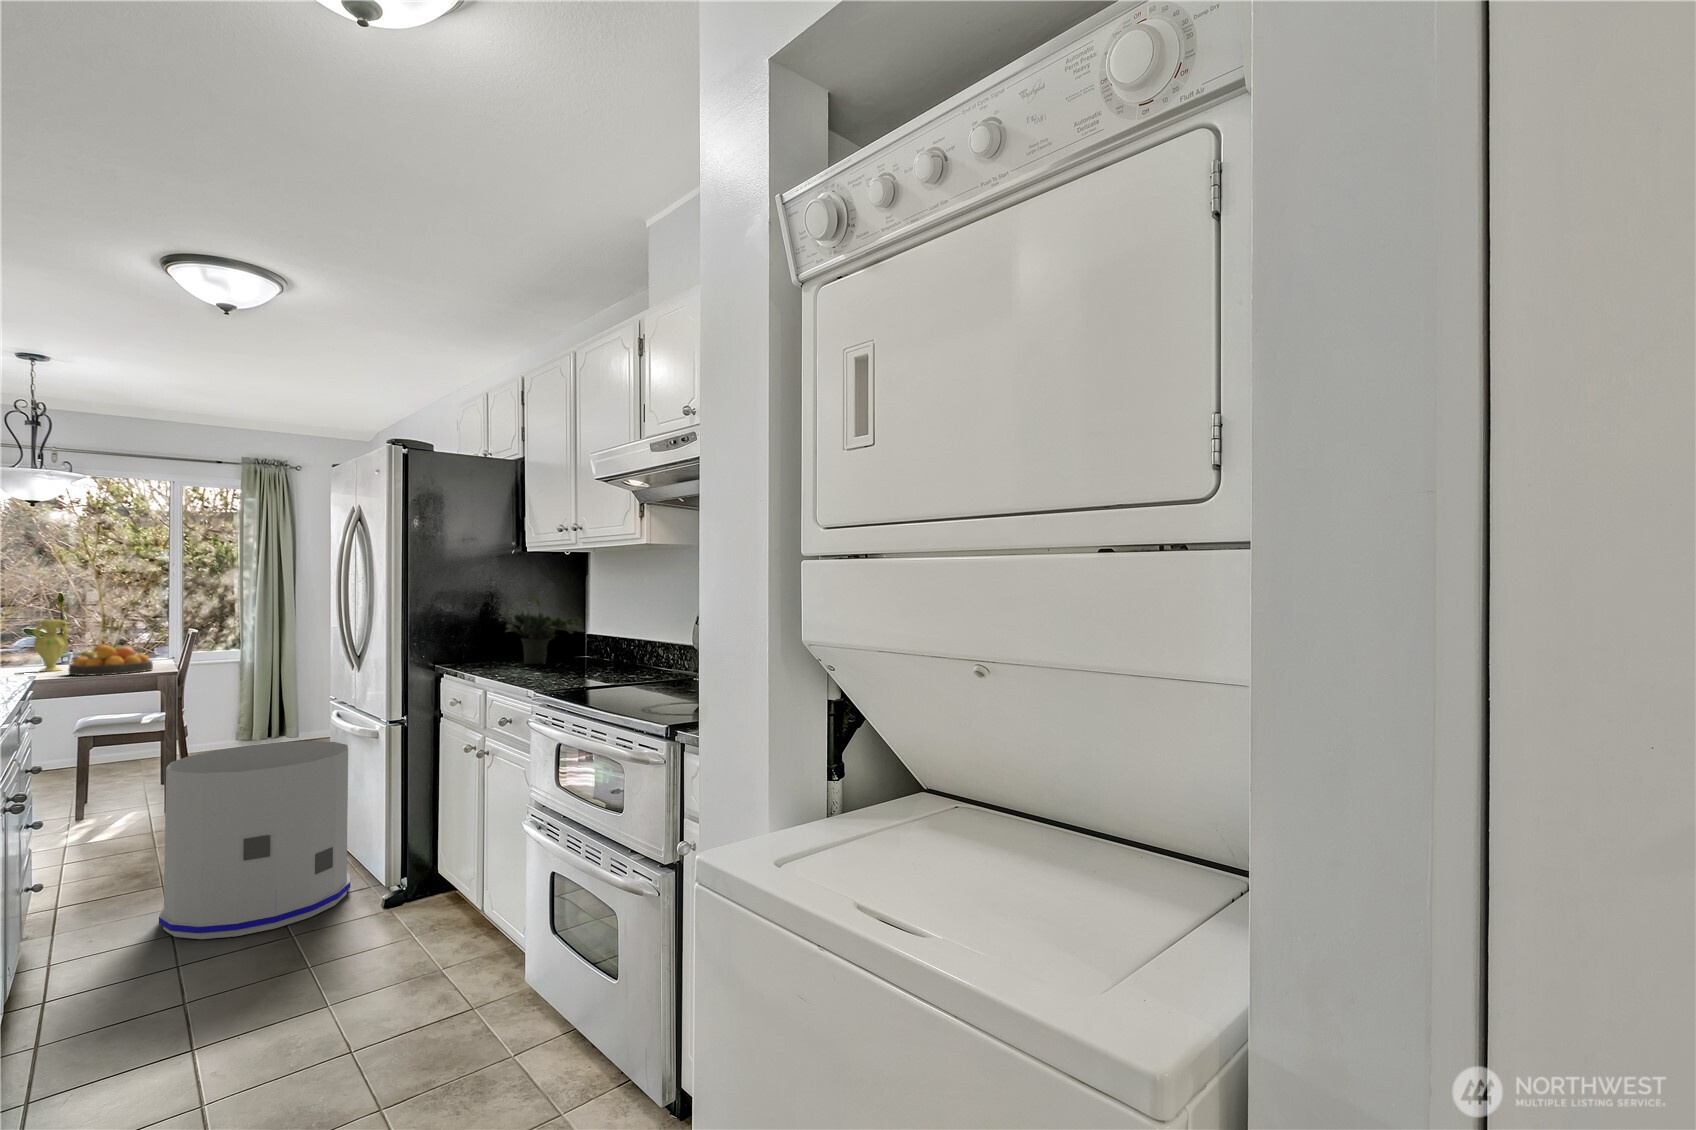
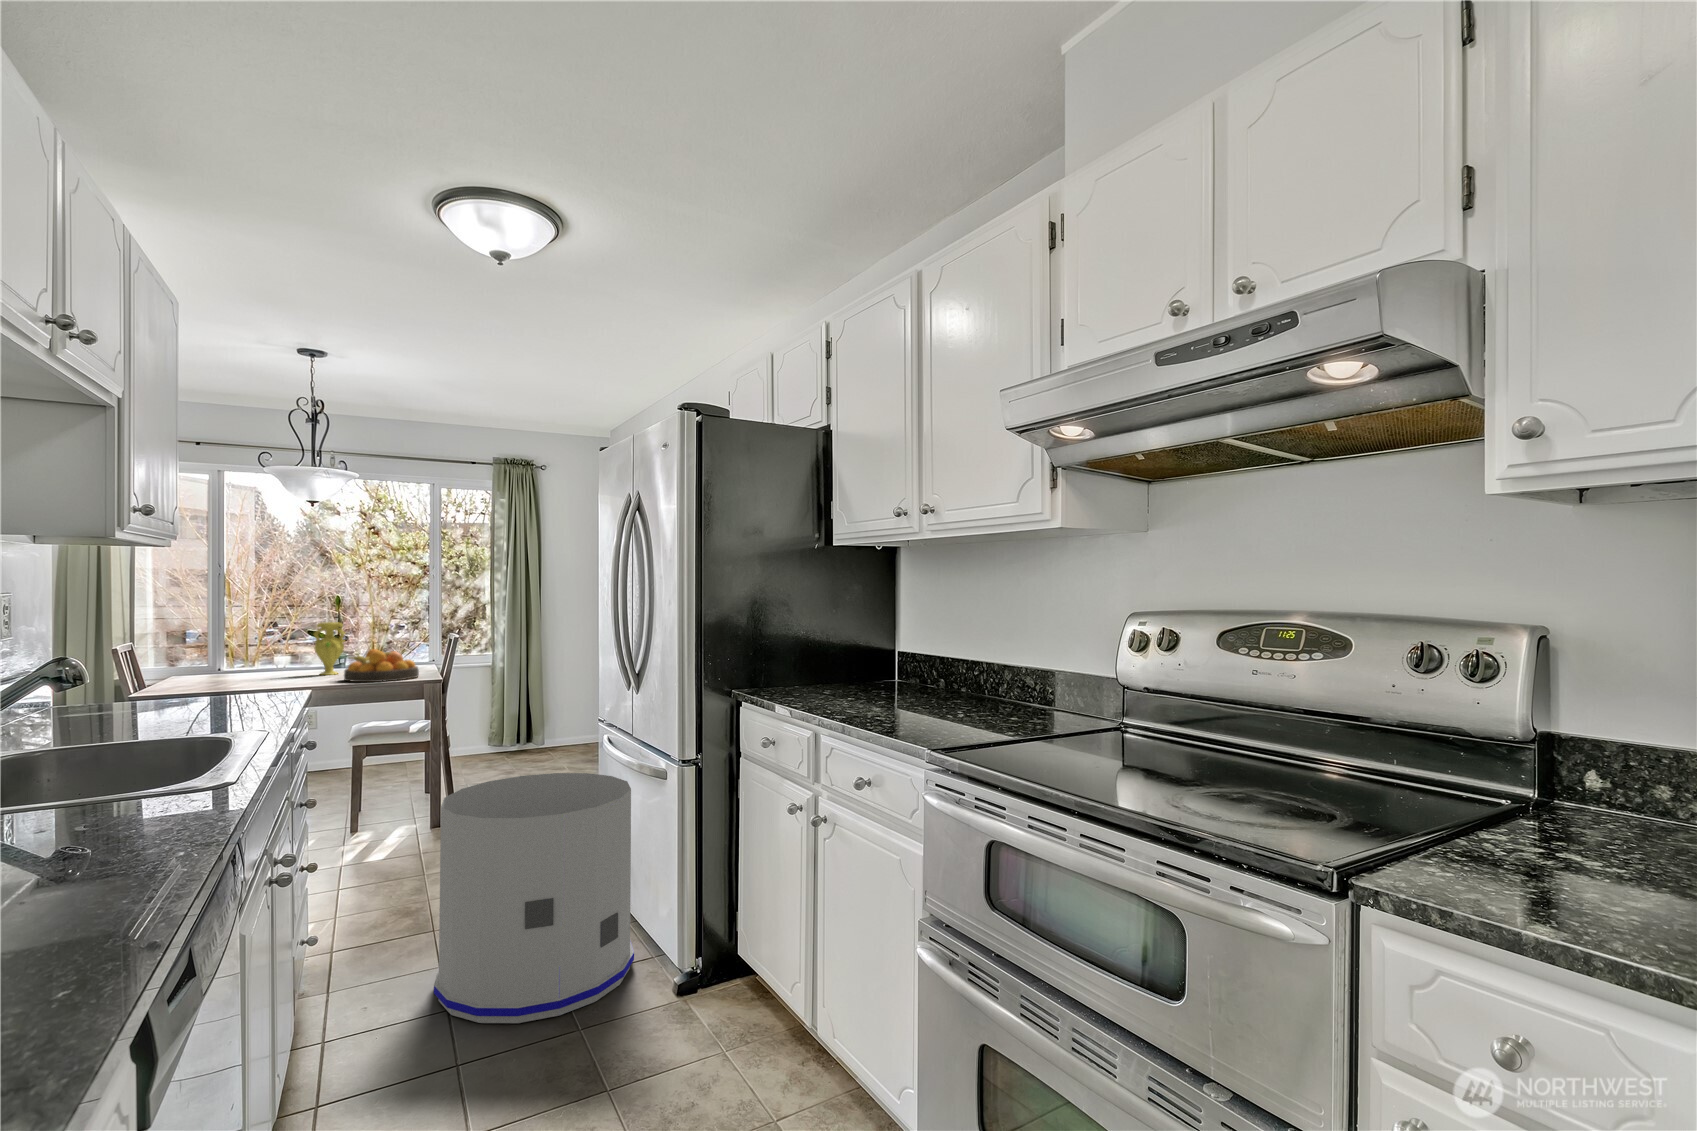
potted plant: present [506,595,582,664] -> none [811,600,906,690]

